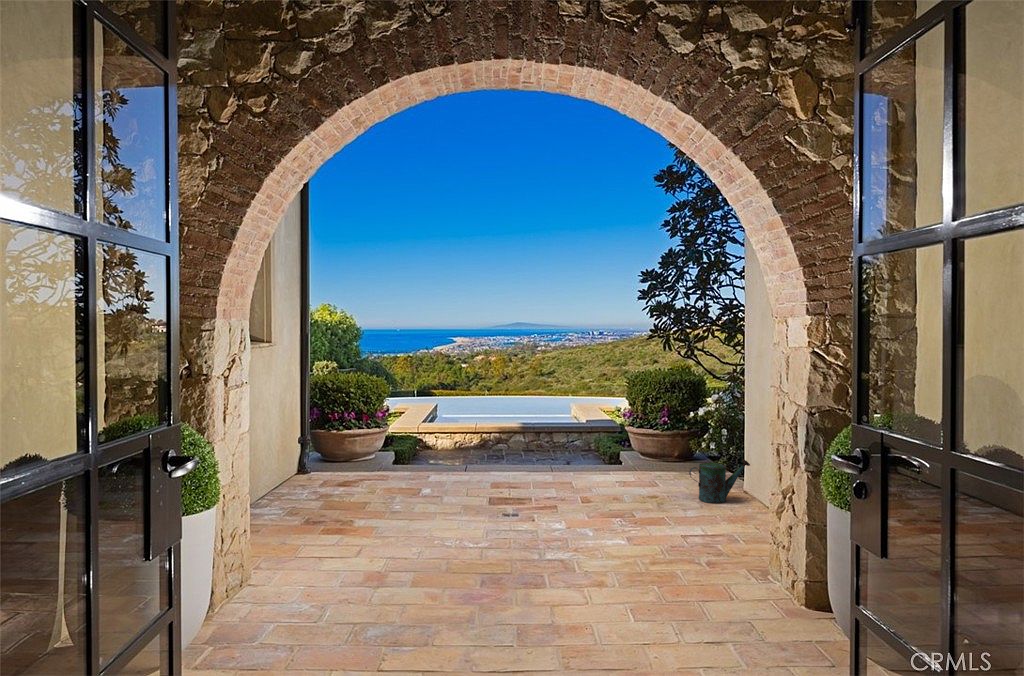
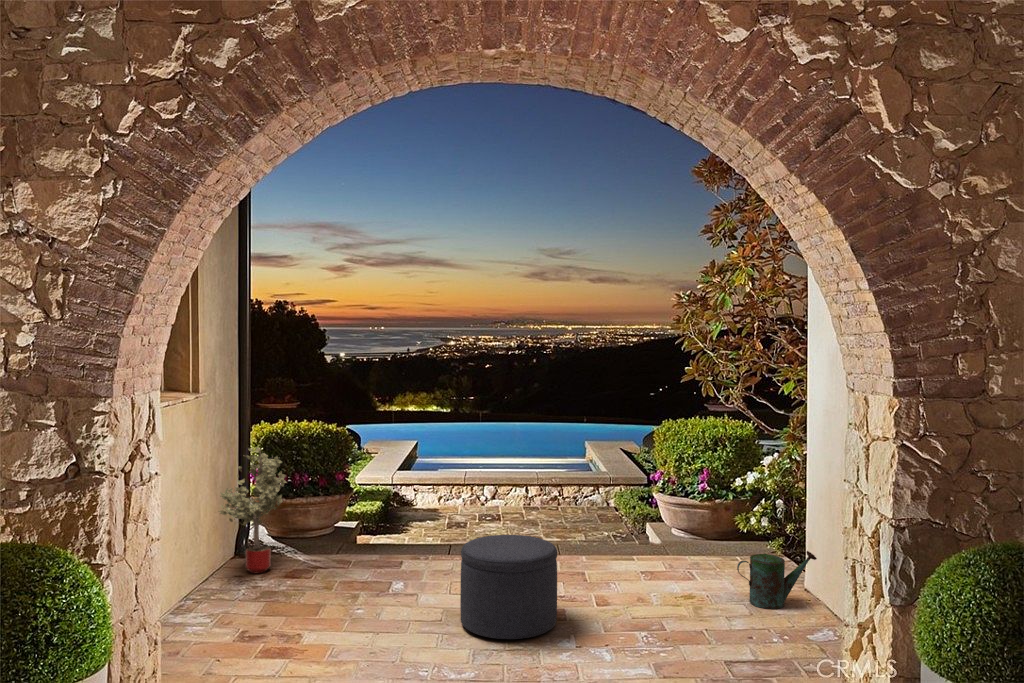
potted tree: none [286,388,339,486] -> present [219,448,286,573]
ottoman: none [477,448,551,523] -> present [460,535,557,639]

